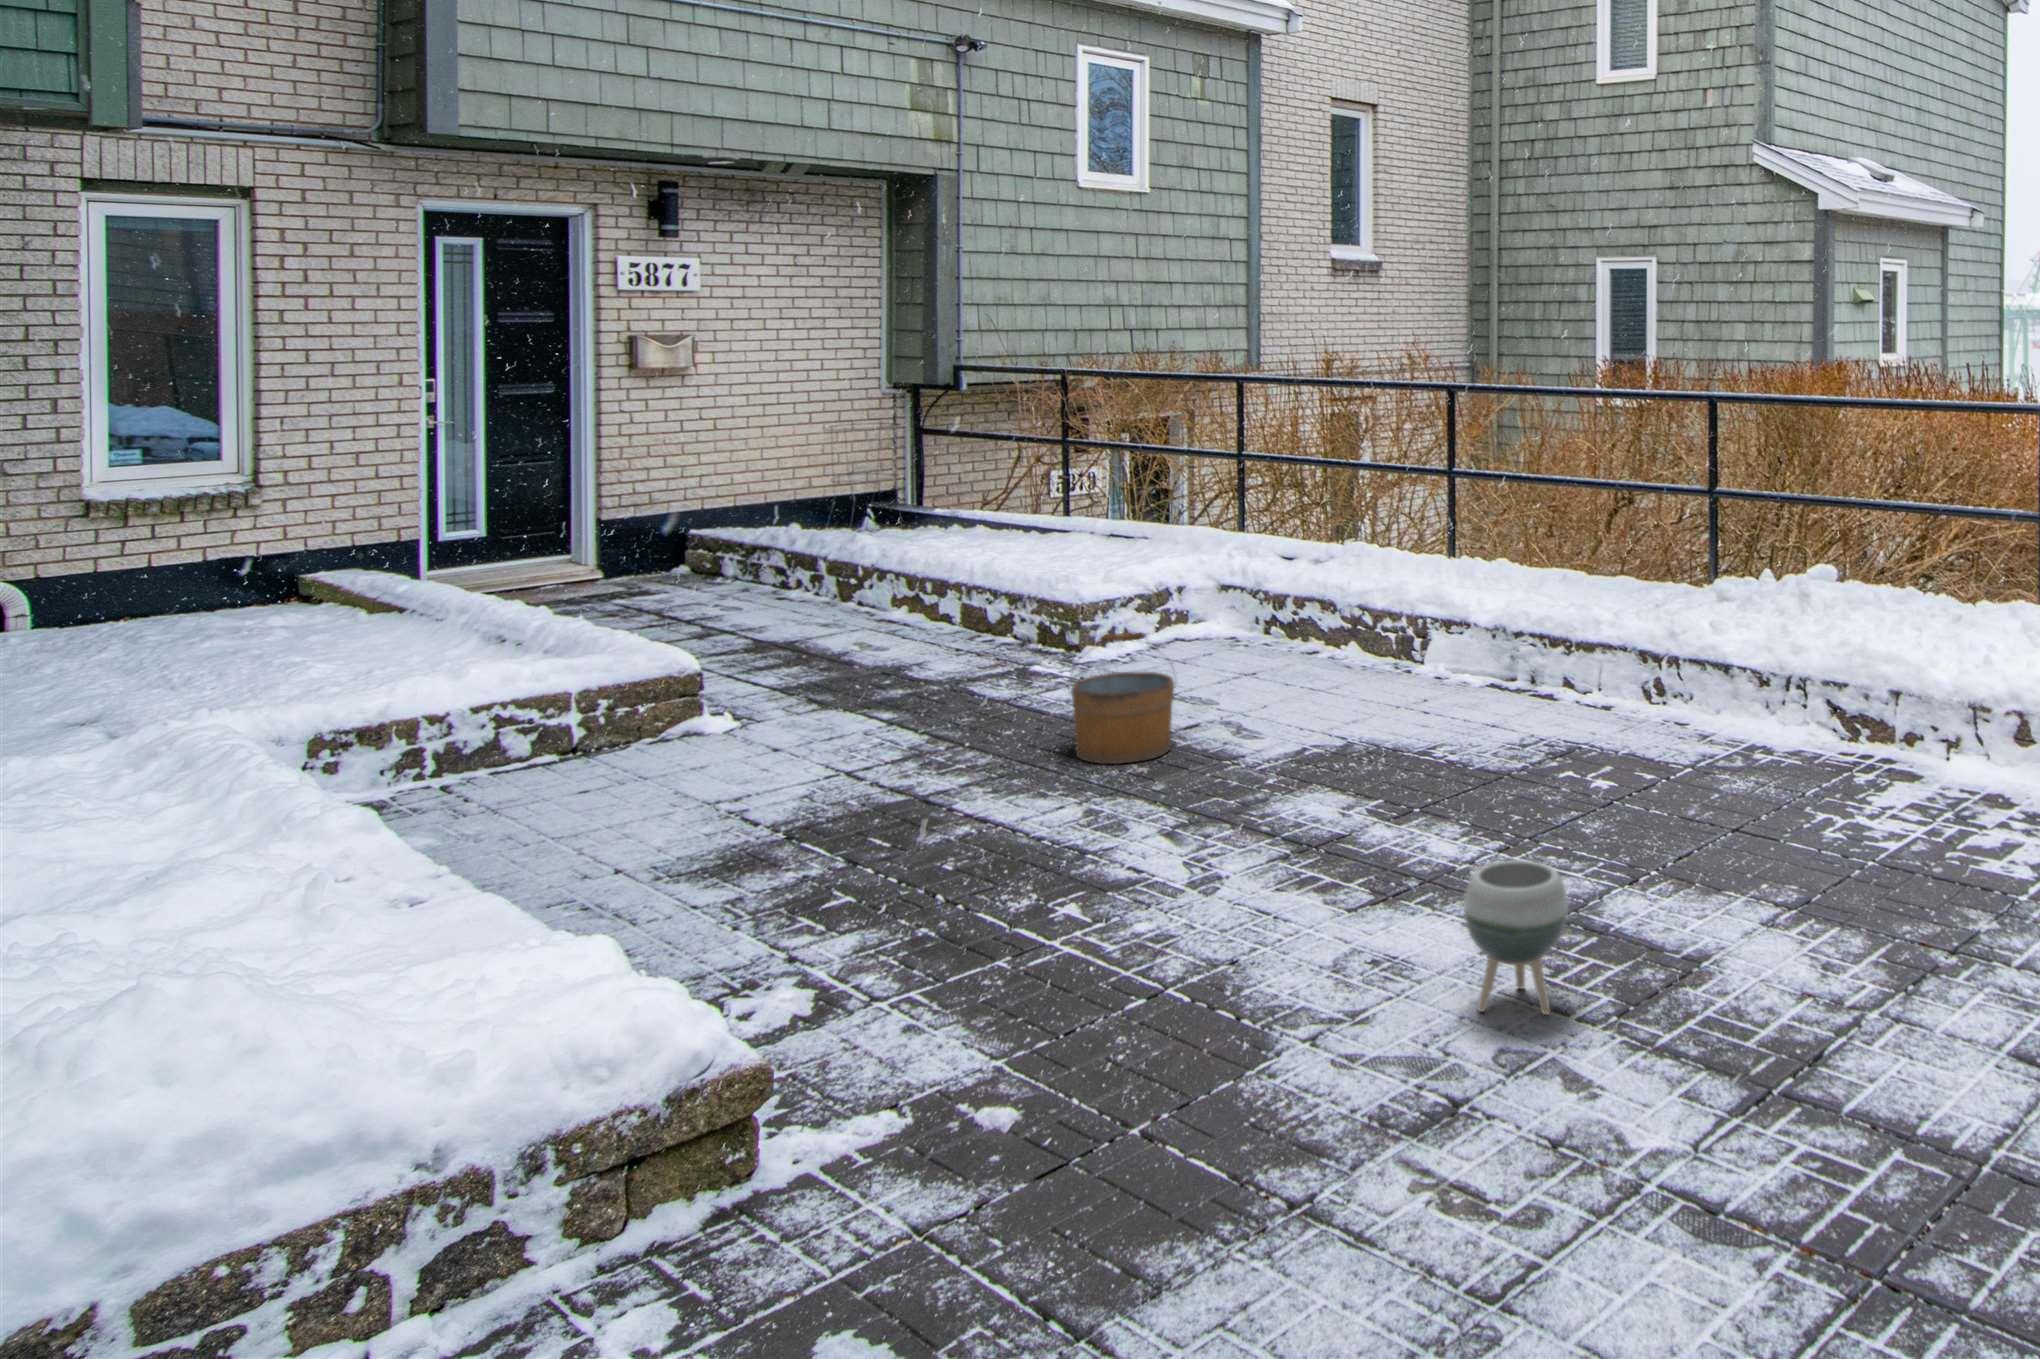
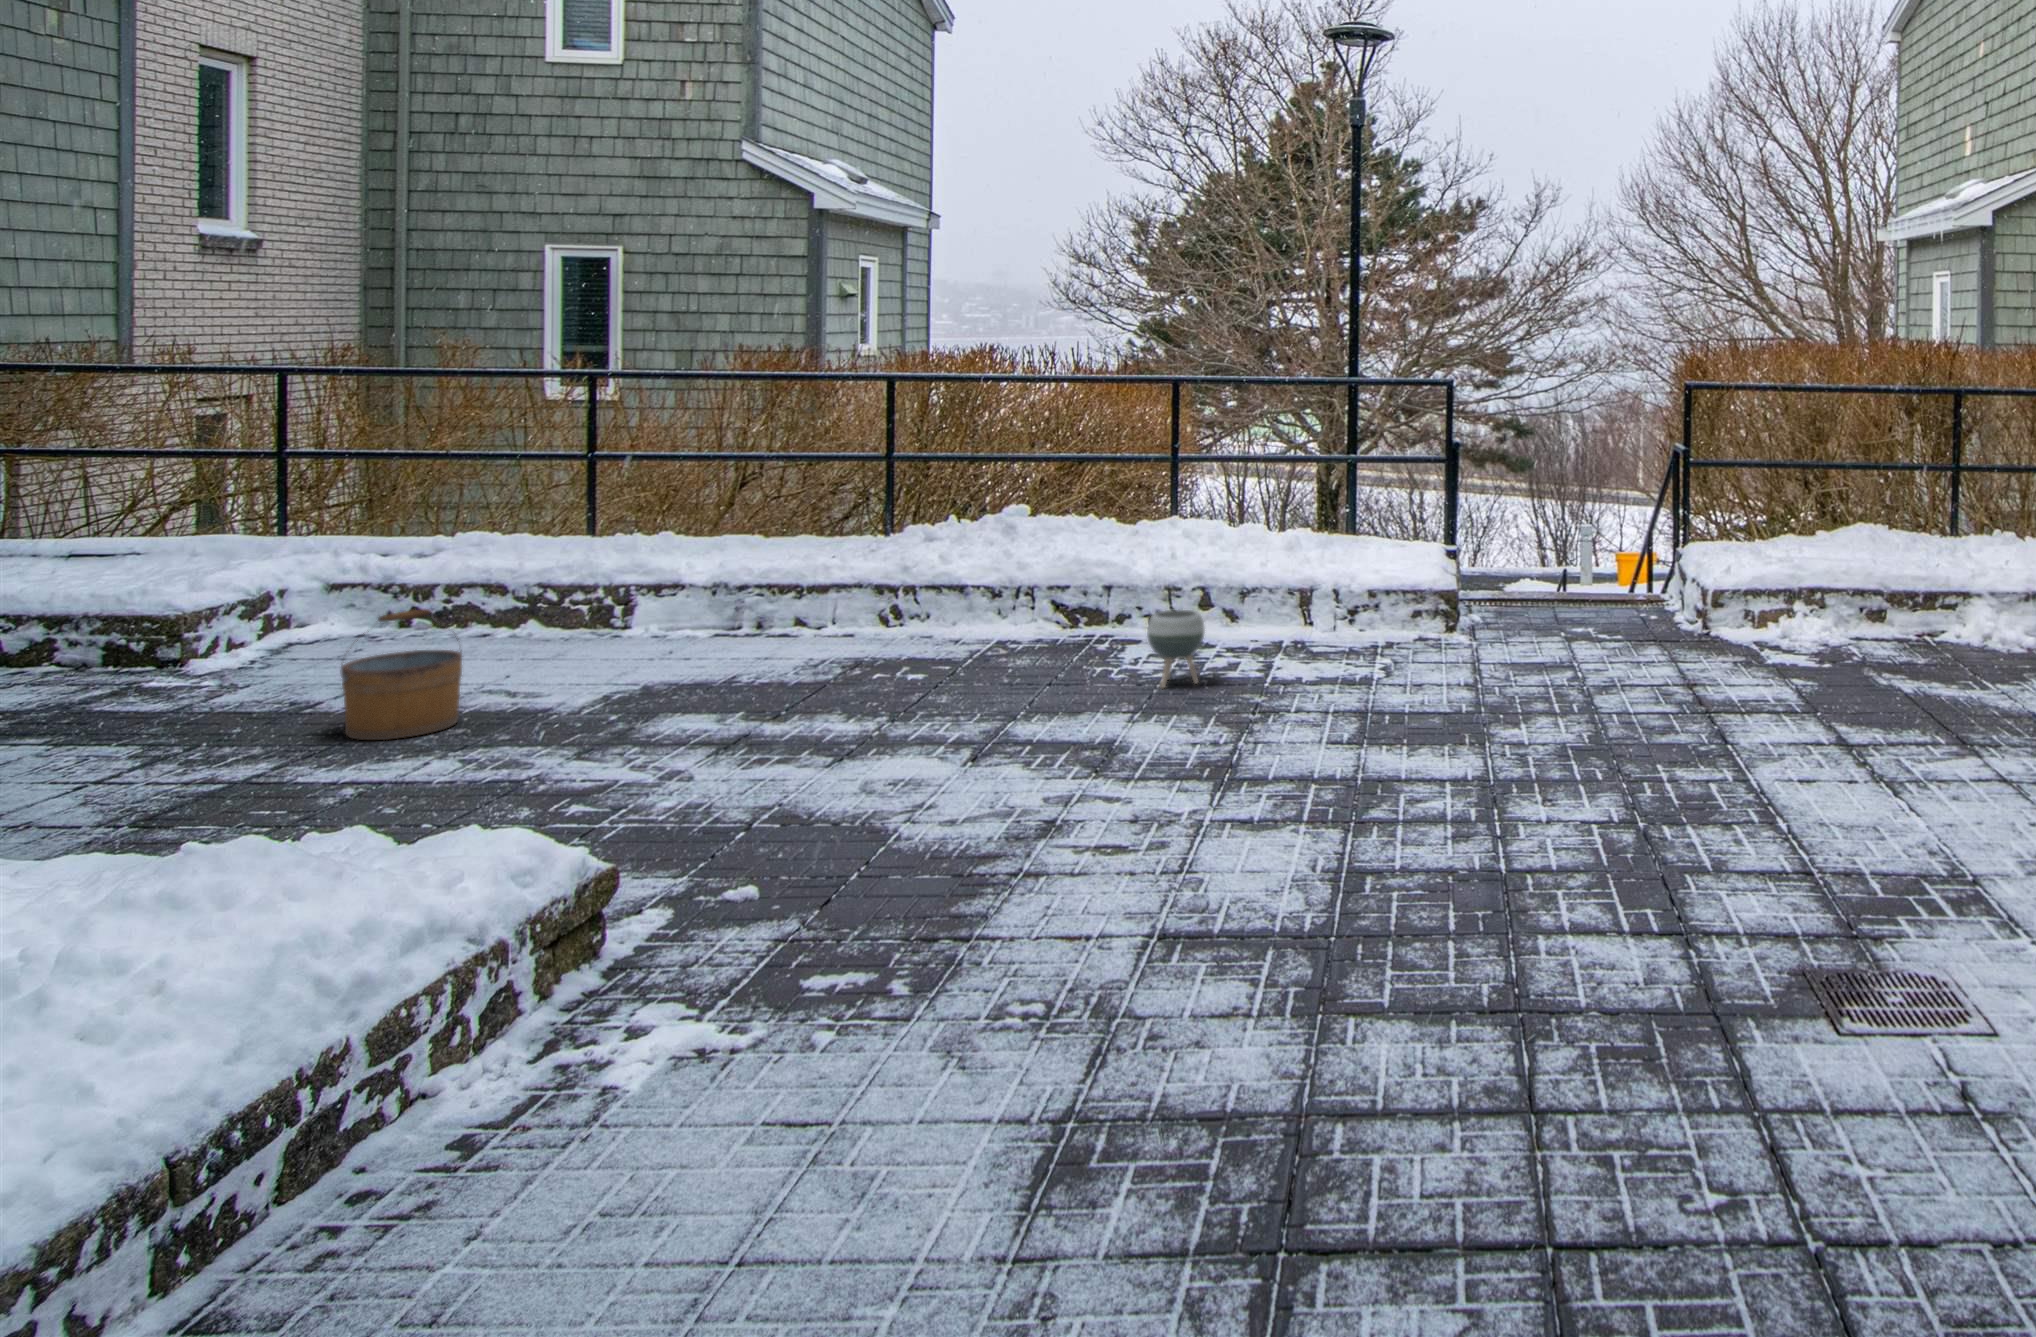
planter: present [1464,860,1568,1015] -> present [1147,609,1205,688]

